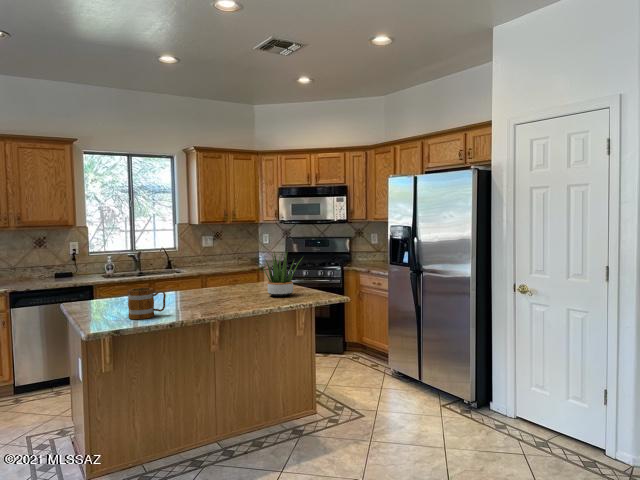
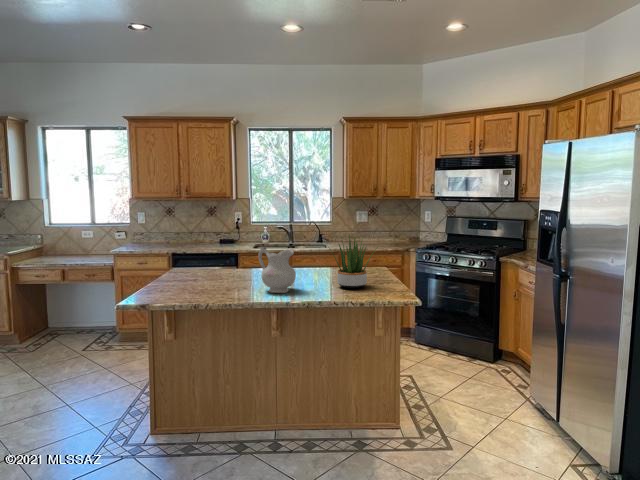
ceramic pitcher: none [203,265,240,307] -> present [258,247,296,293]
mug: present [128,288,166,319] -> none [178,265,212,296]

